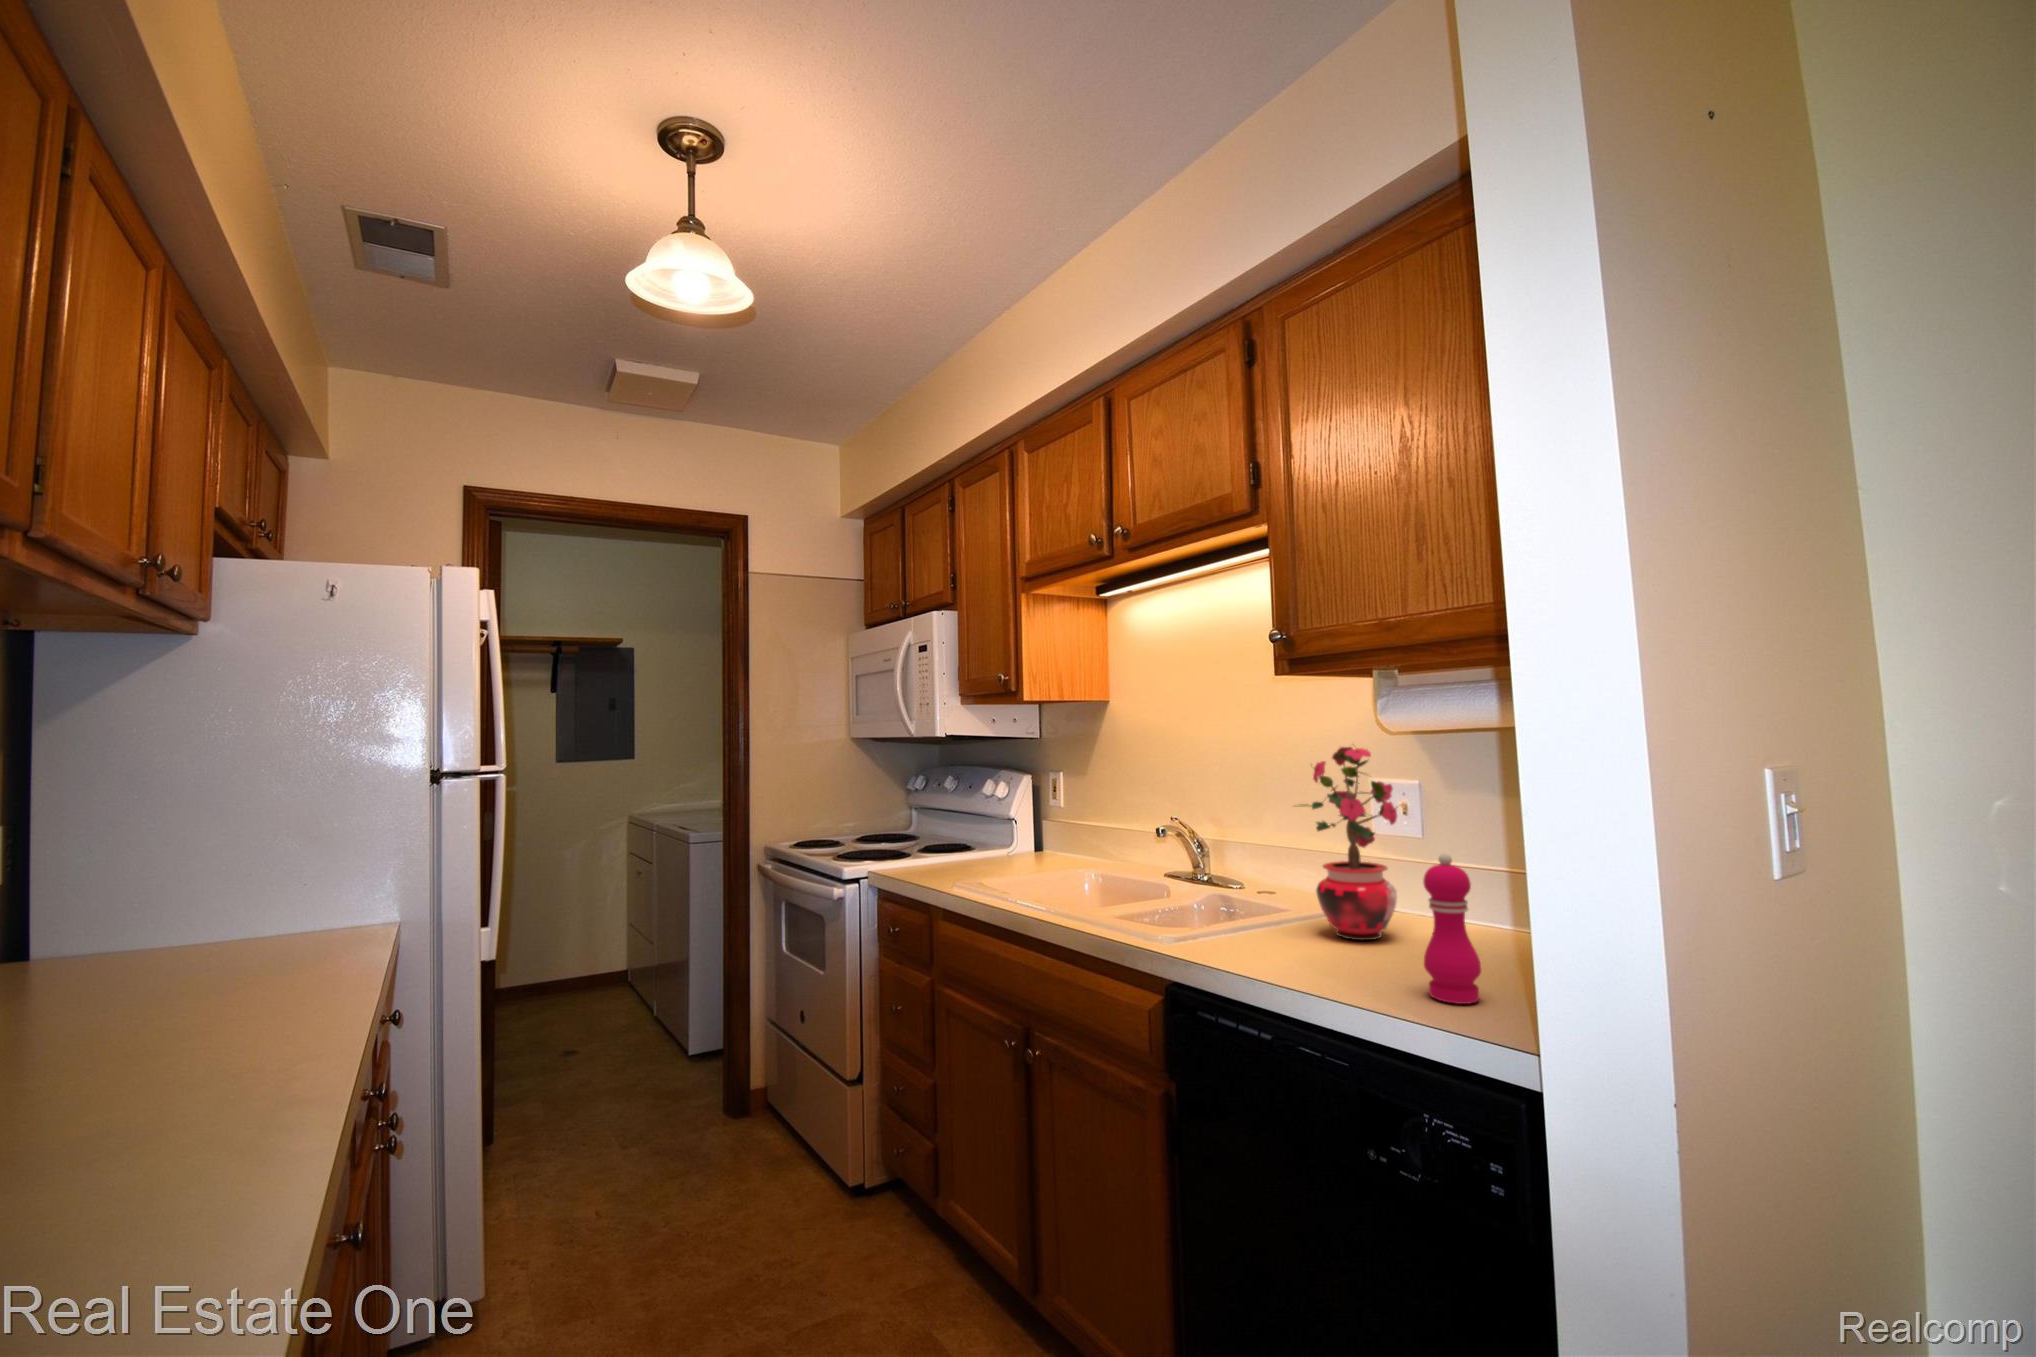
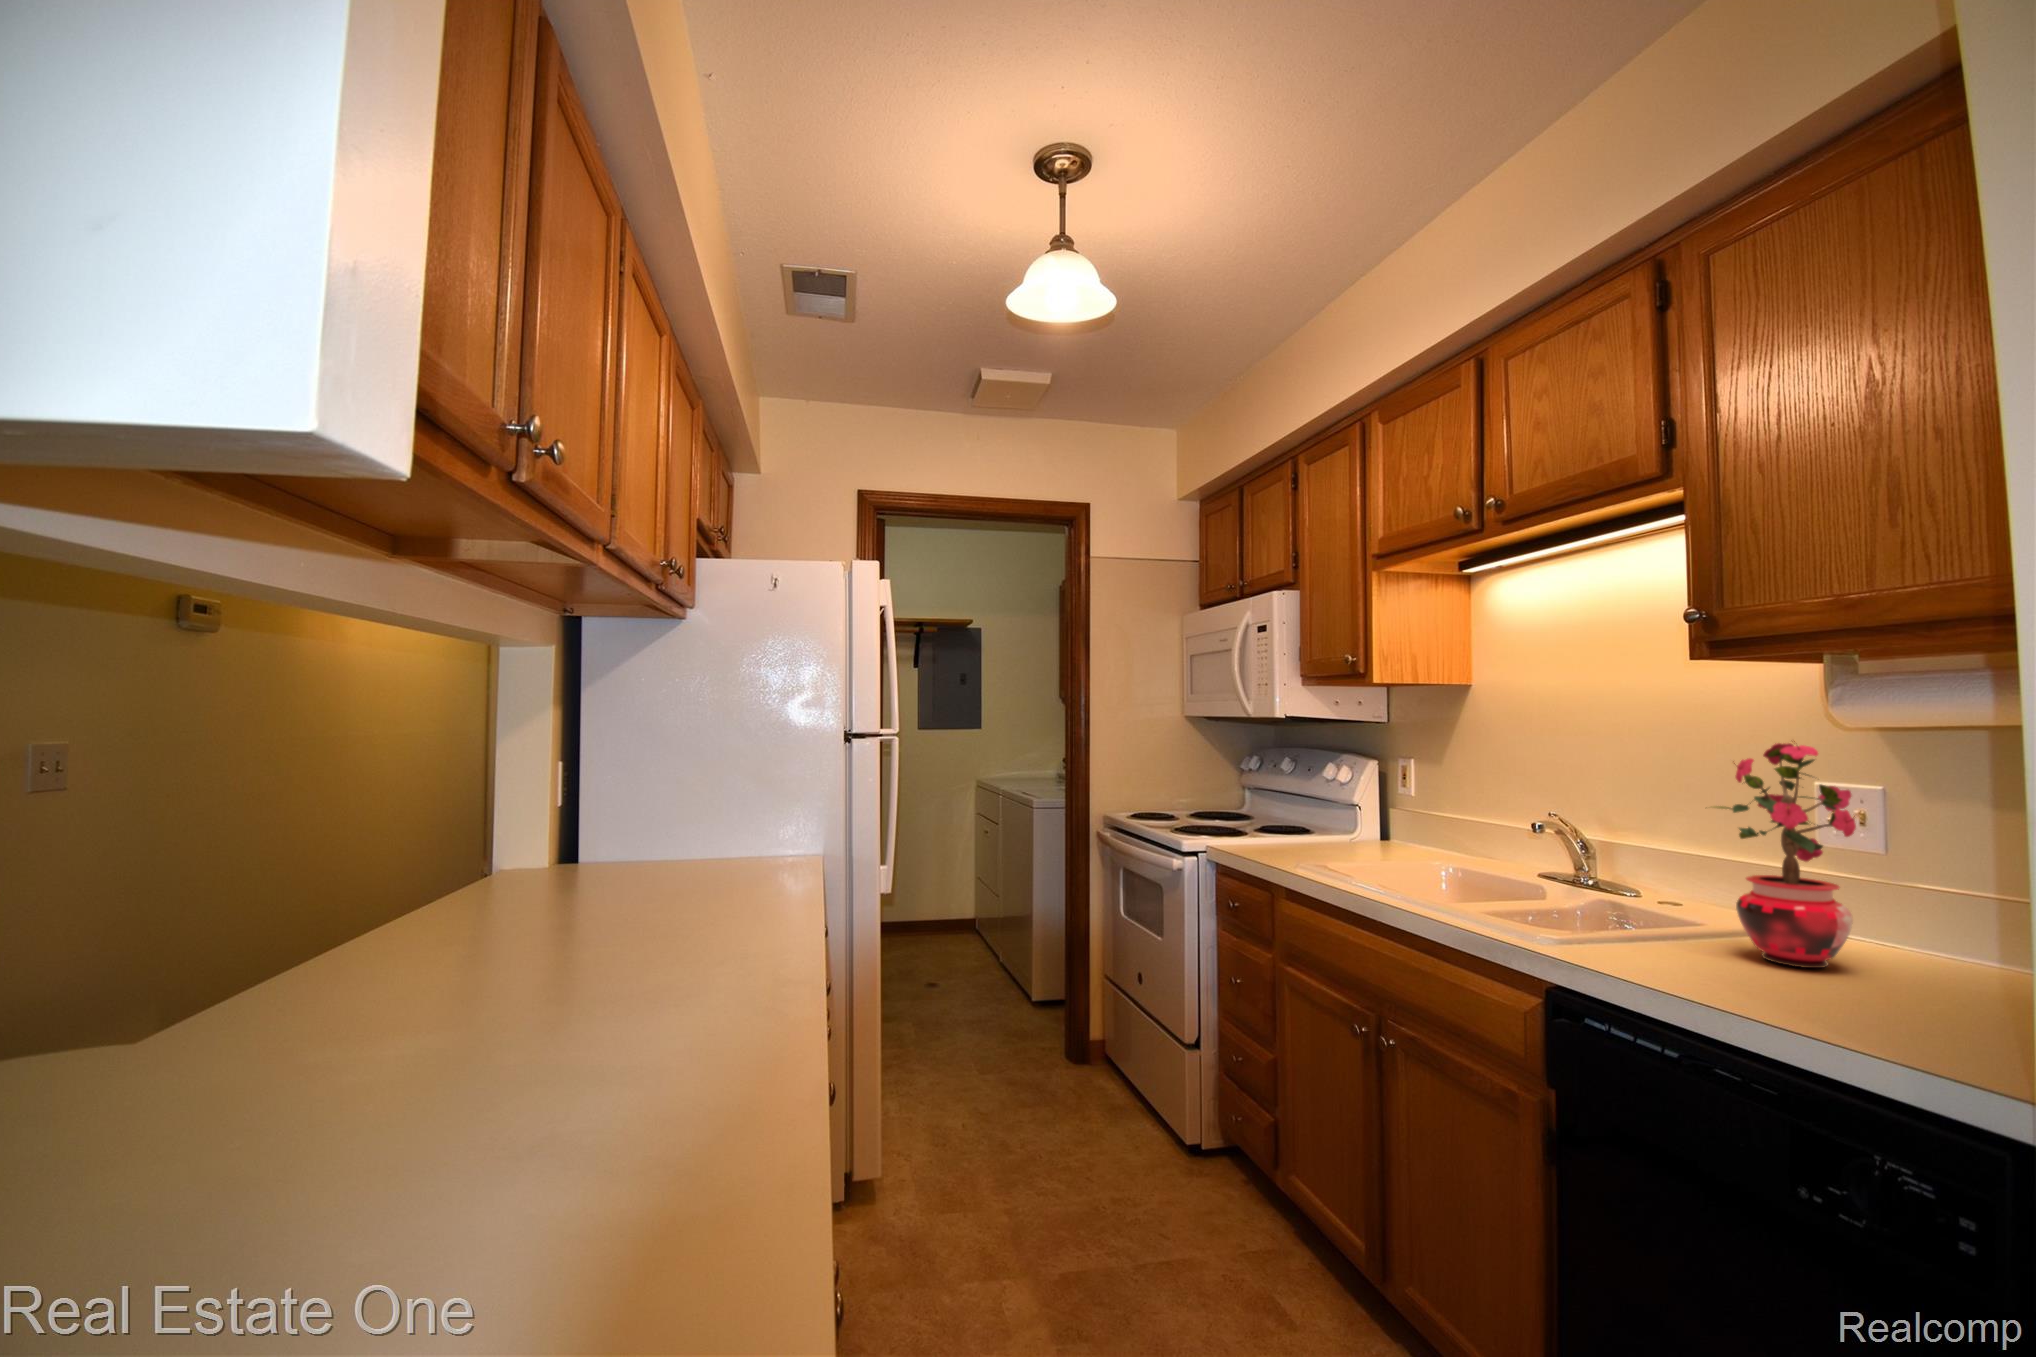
pepper mill: present [1423,853,1481,1004] -> none [1881,871,1968,1049]

